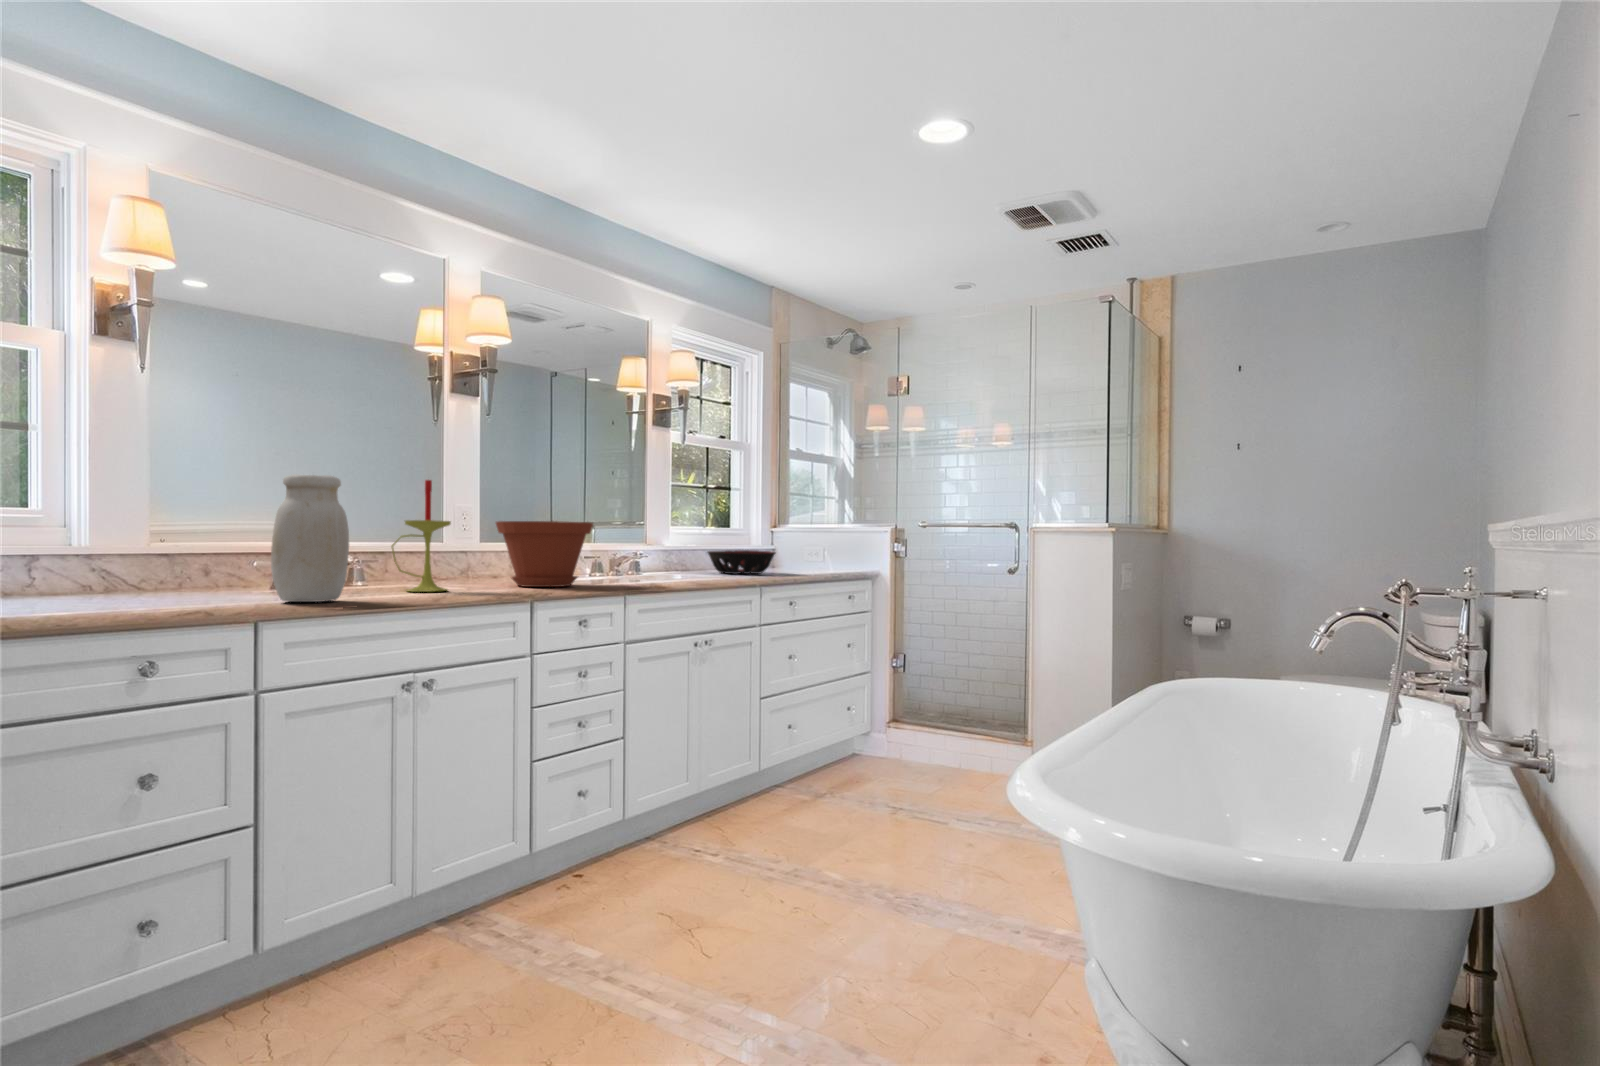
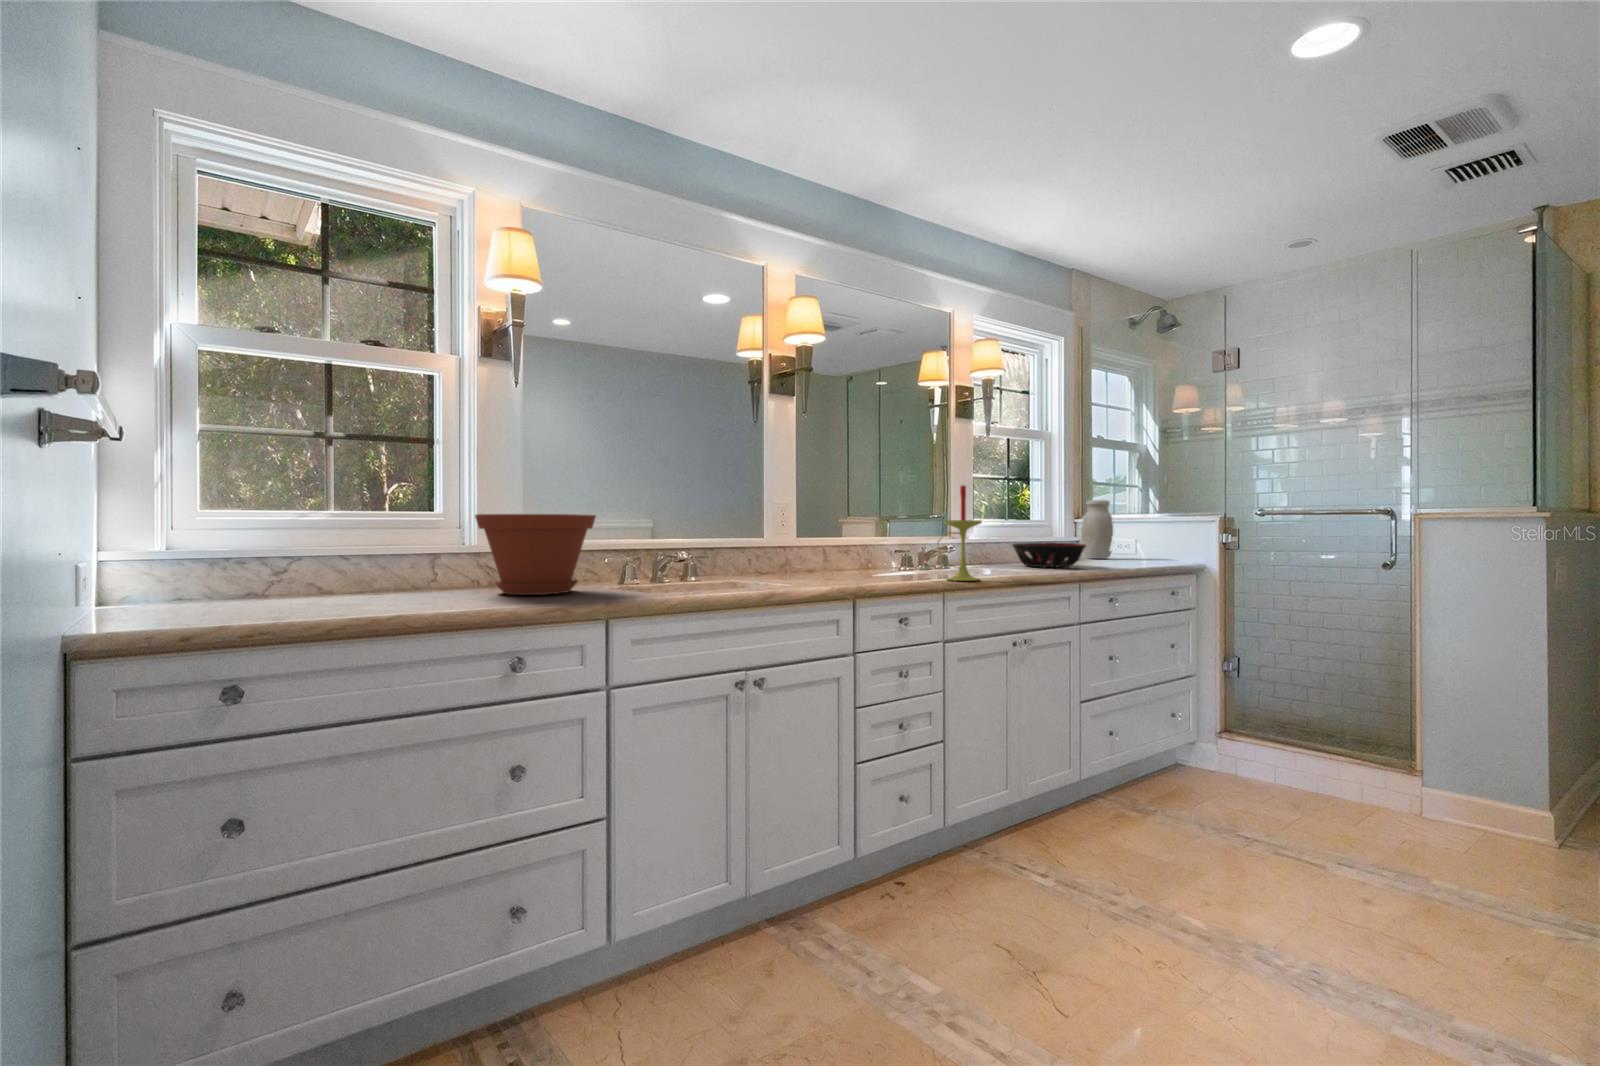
jar: present [271,474,349,602] -> present [1081,500,1113,559]
candle: present [391,480,451,592] -> present [937,485,982,581]
plant pot: present [496,521,593,587] -> present [475,514,596,595]

